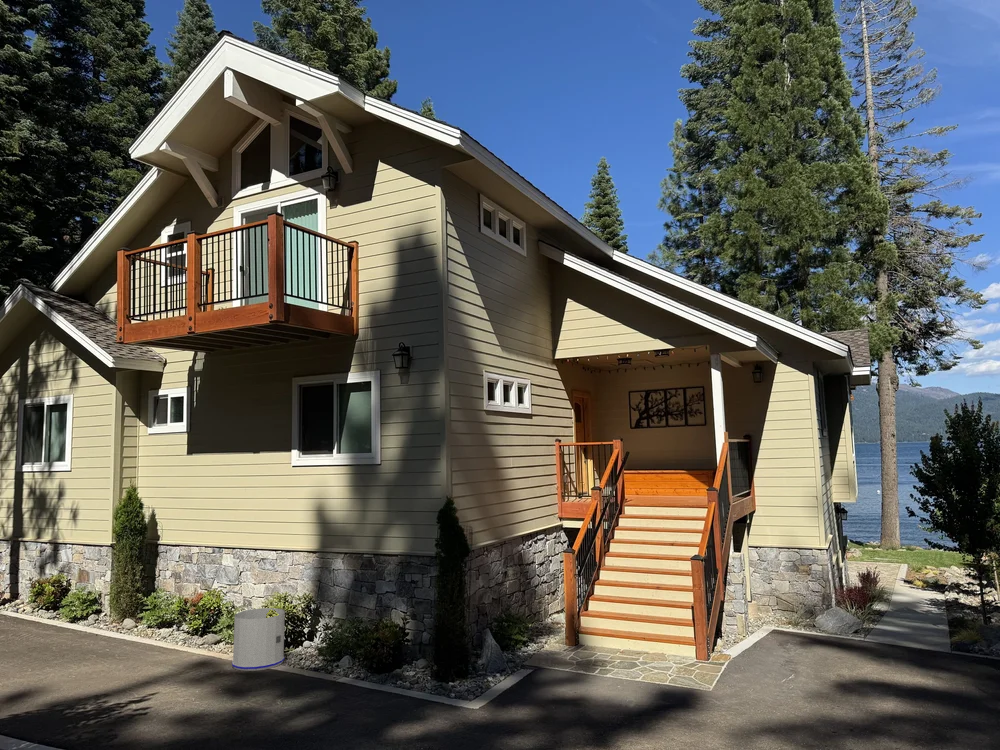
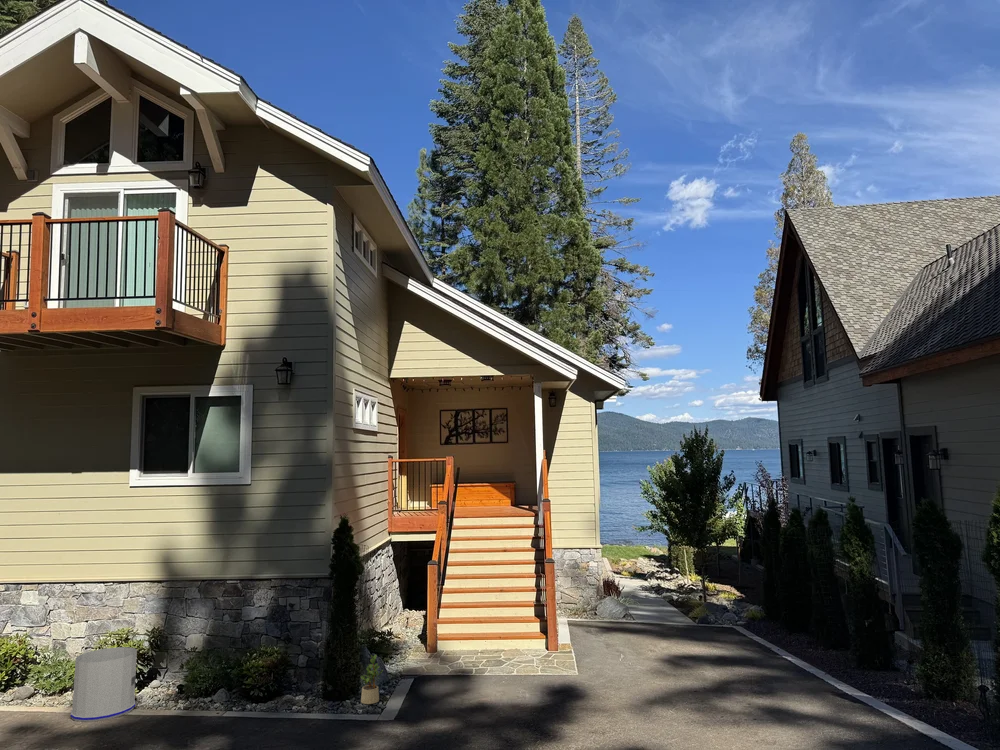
potted plant: none [458,643,481,694] -> present [361,655,383,704]

